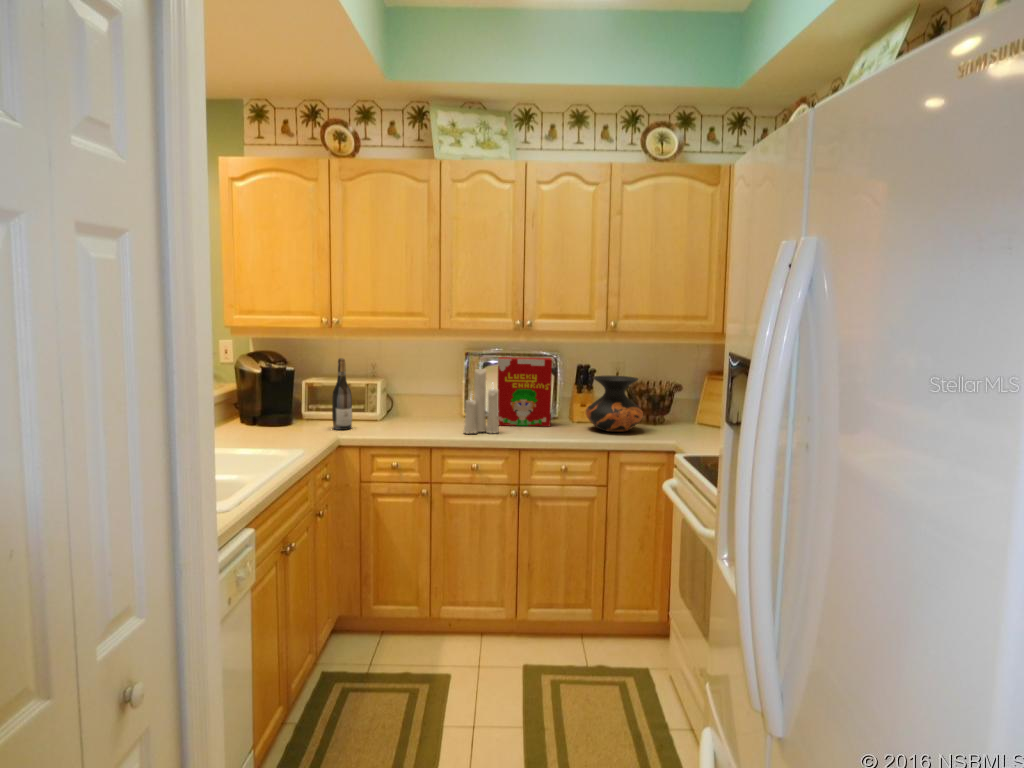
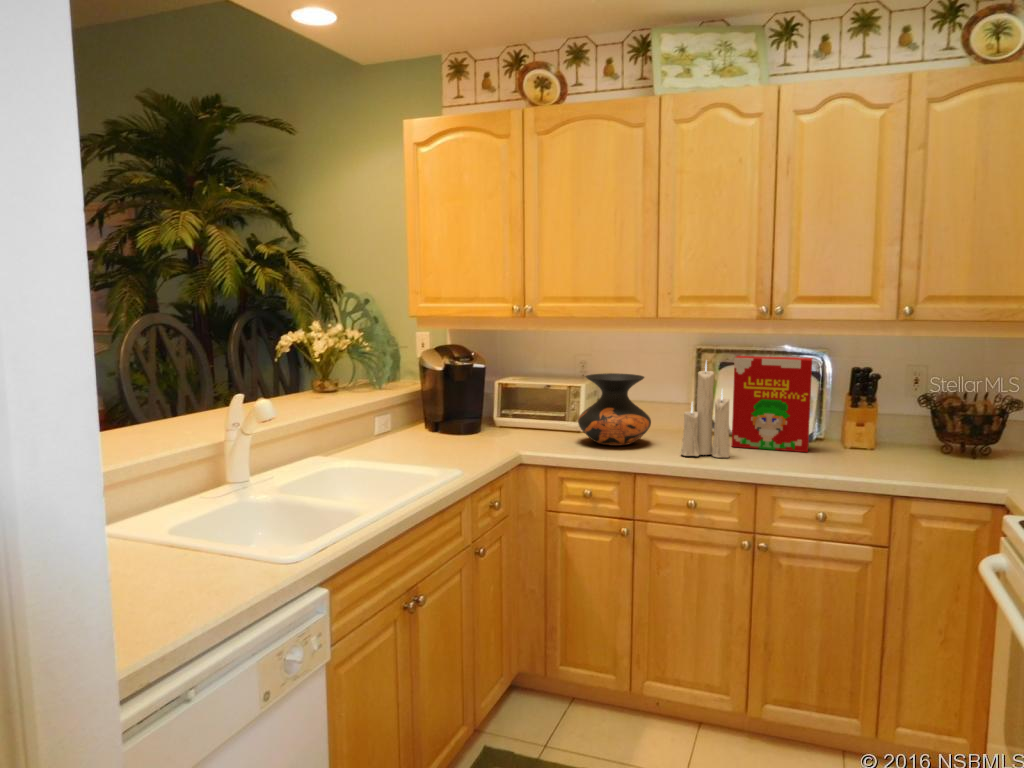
wine bottle: present [332,358,352,430] -> none [522,355,546,442]
vase: present [586,376,643,432] -> present [578,373,651,446]

